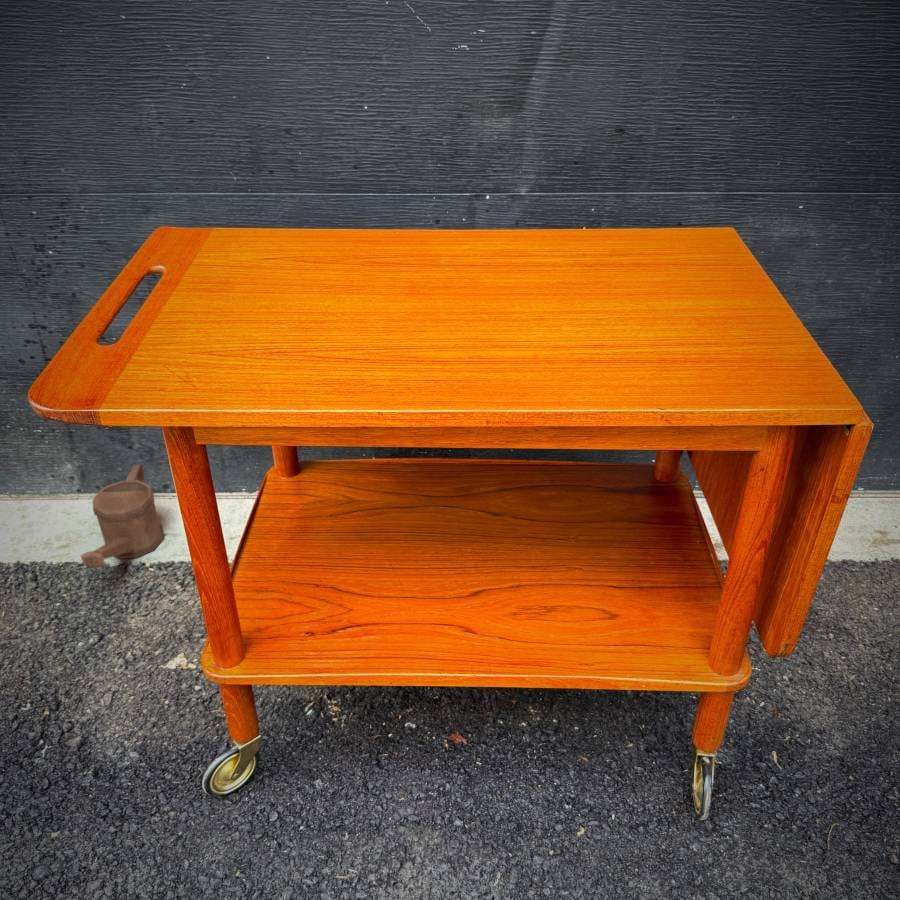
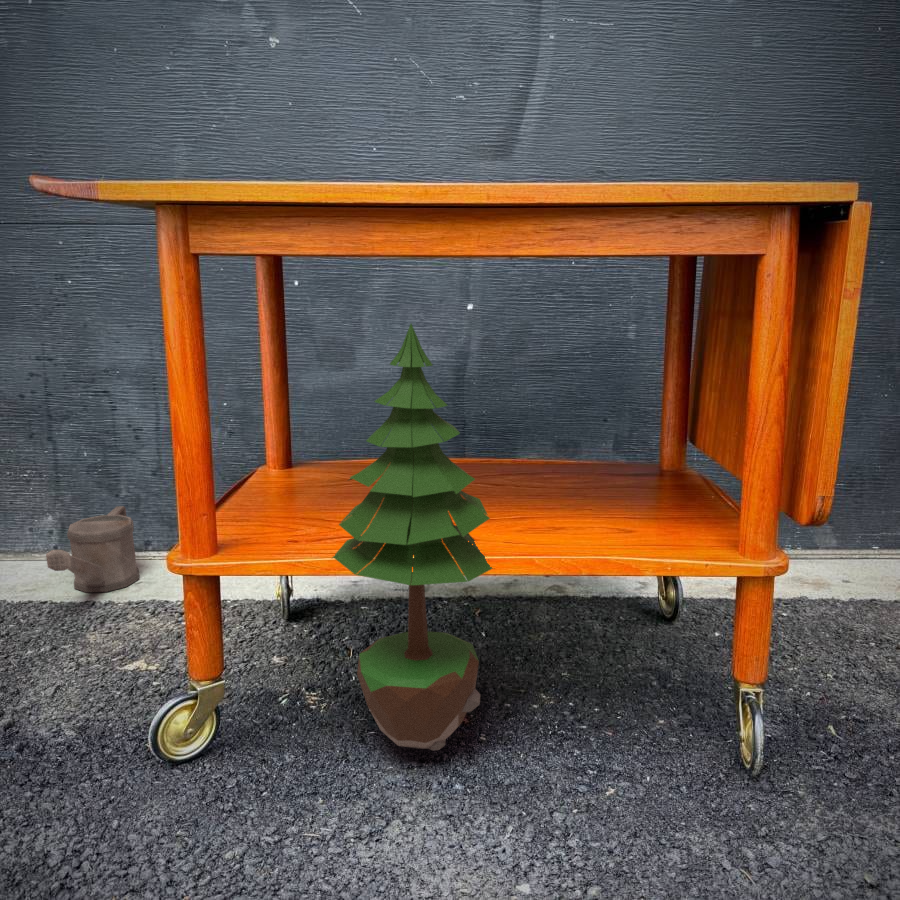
potted tree: none [351,500,494,794] -> present [333,324,493,751]

